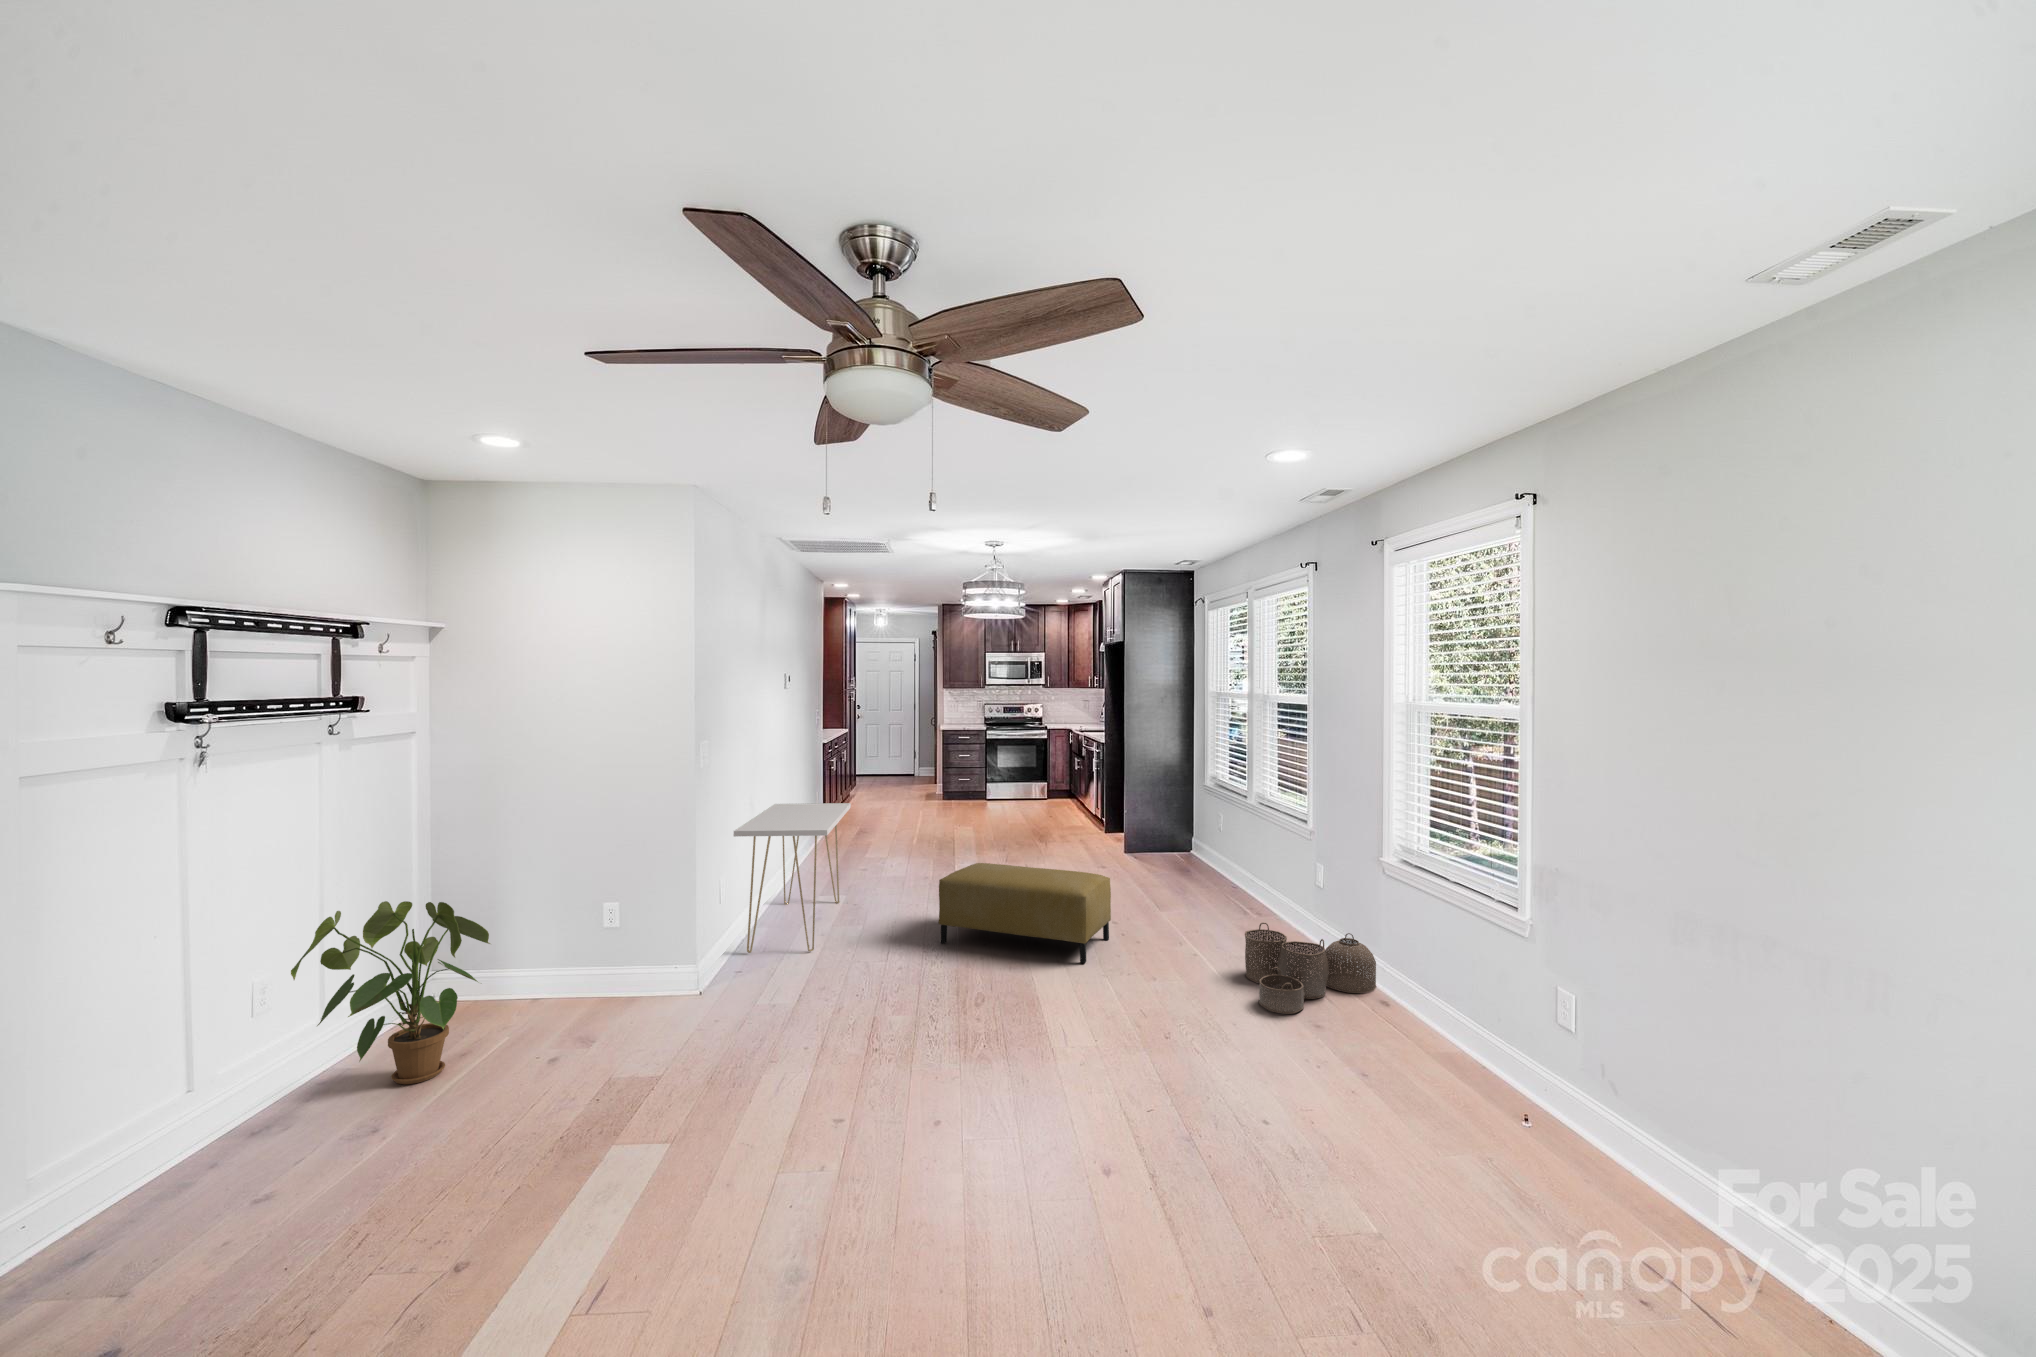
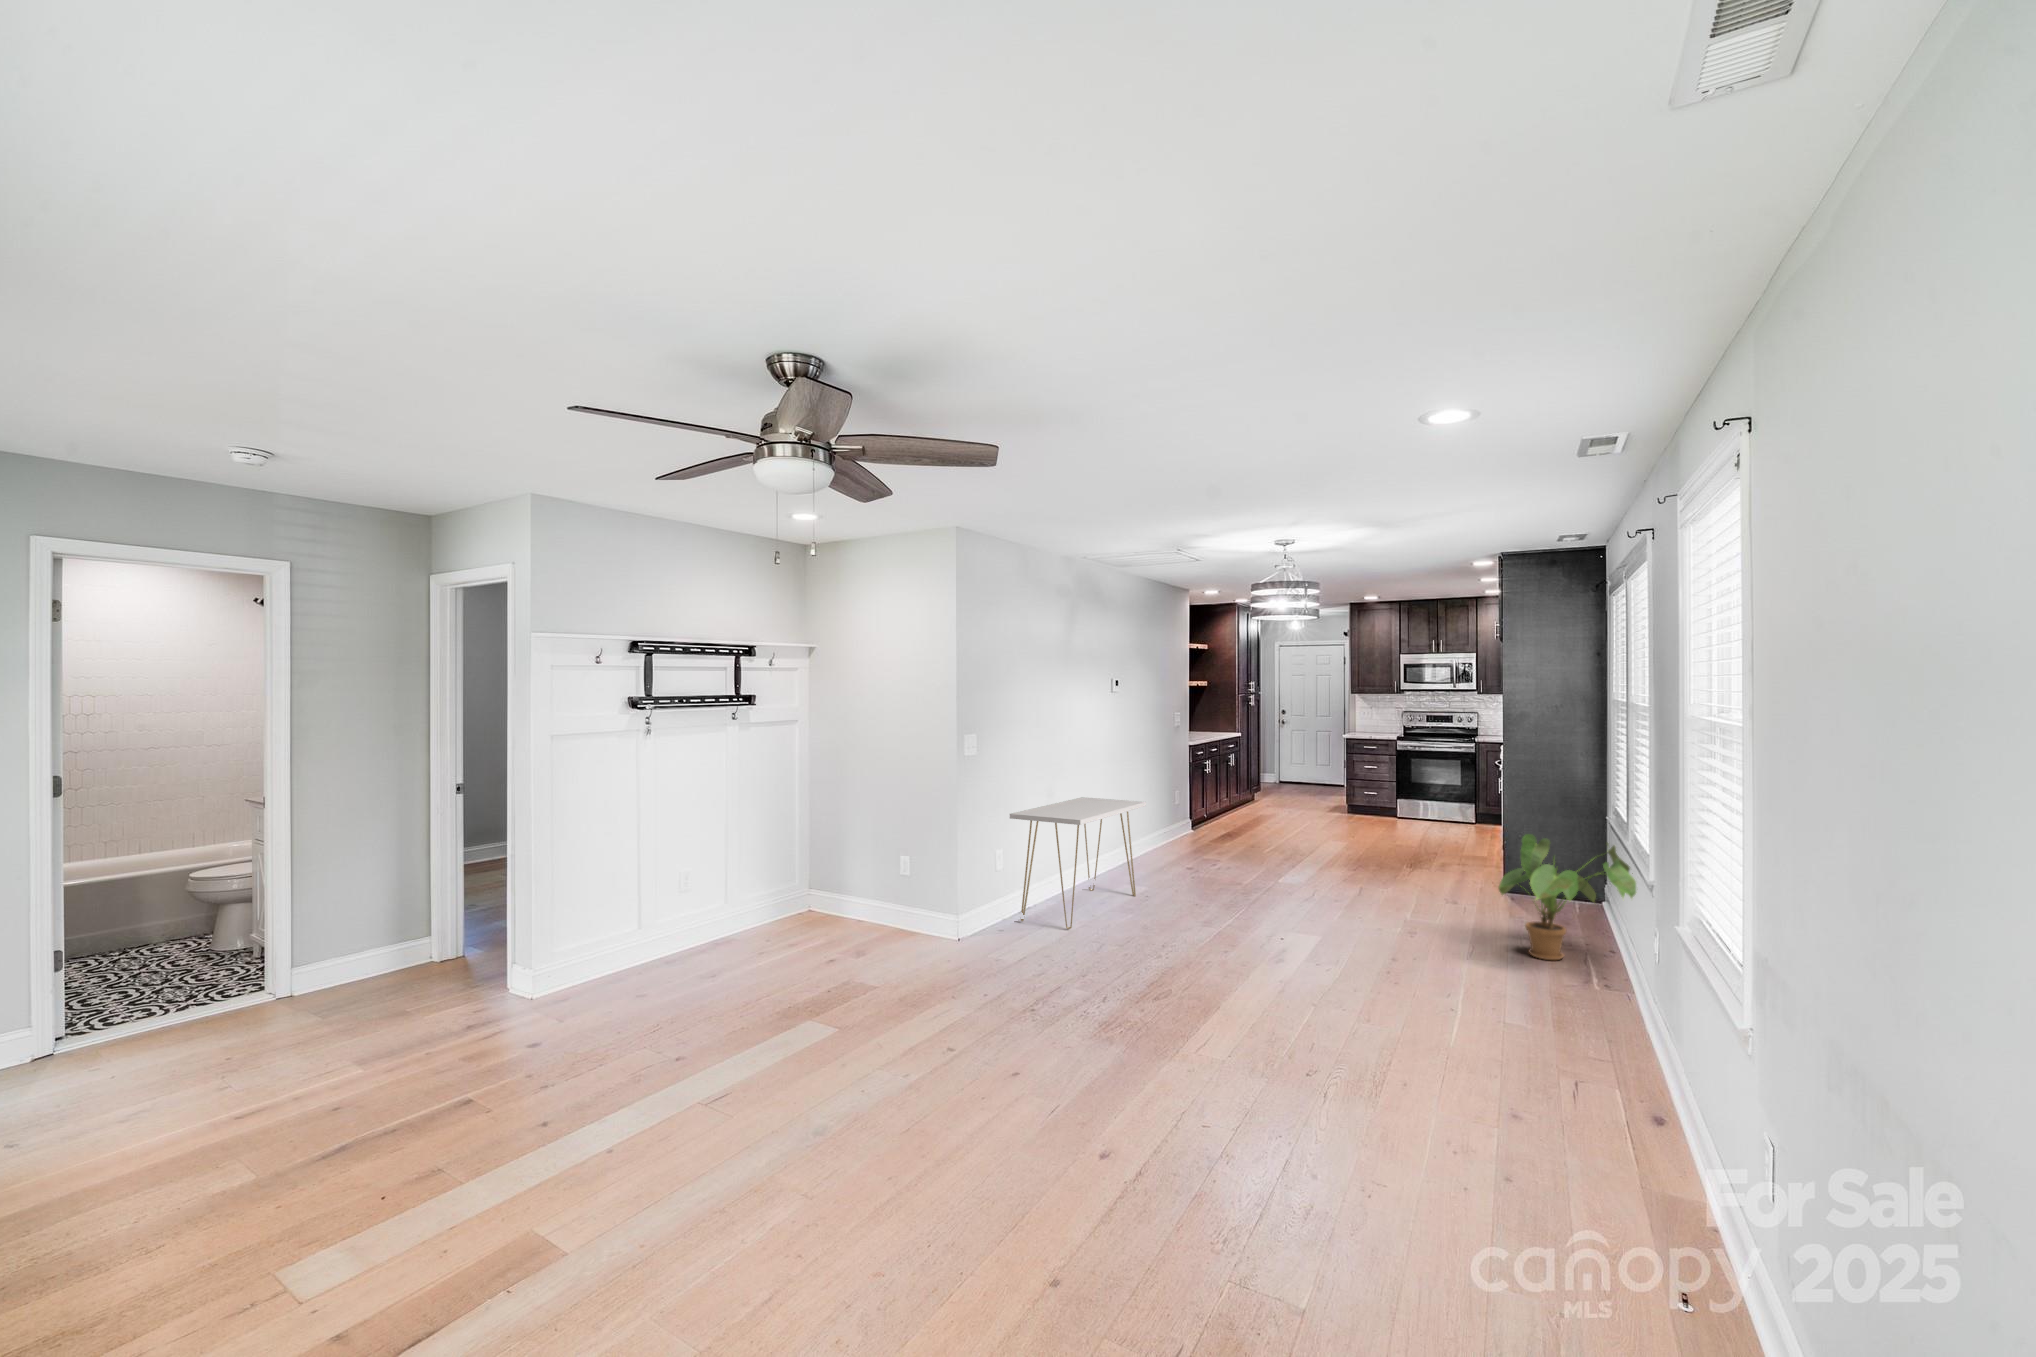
ottoman: present [939,863,1111,963] -> none [1183,871,1367,987]
house plant: present [291,901,490,1084] -> present [1499,834,1636,960]
woven basket: present [1245,923,1377,1014] -> none [1461,978,1670,1092]

